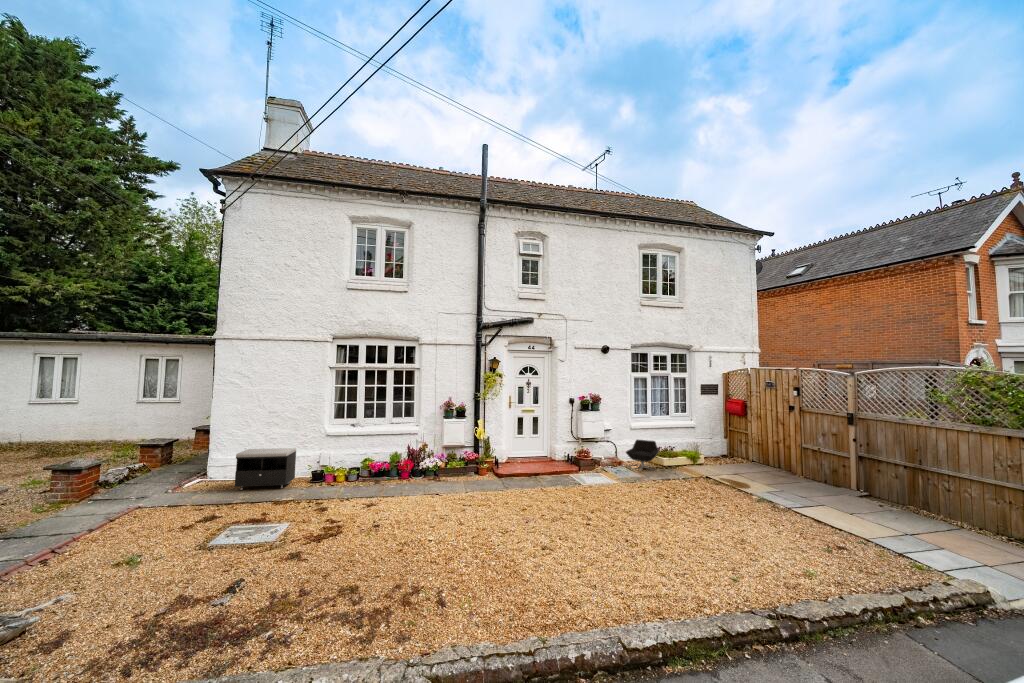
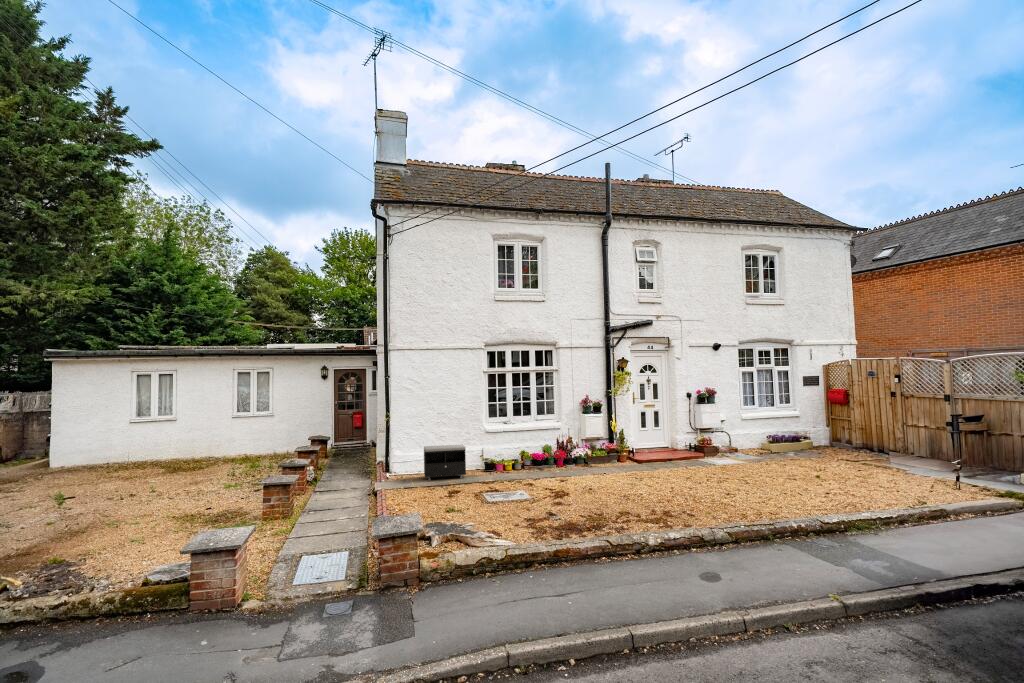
lounge chair: present [626,440,659,471] -> none [742,430,772,456]

